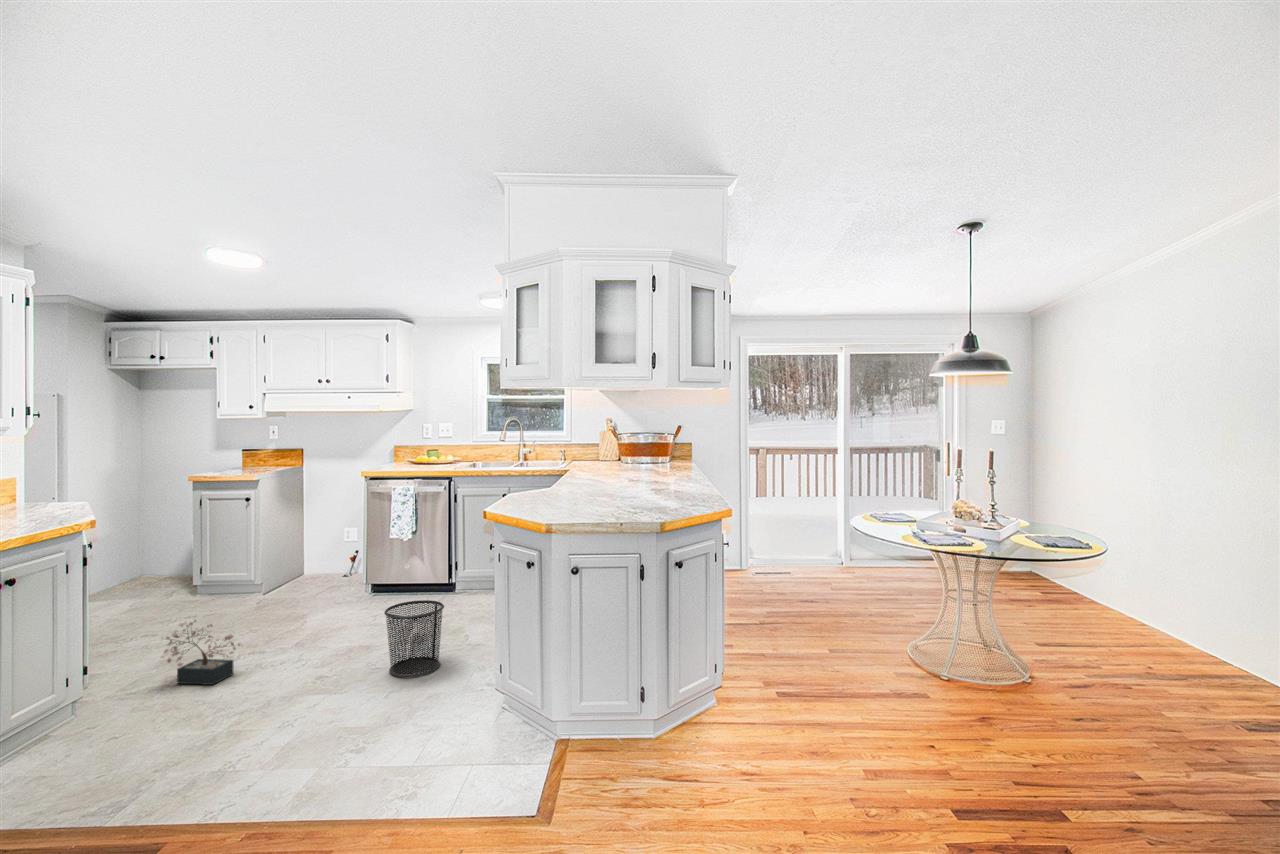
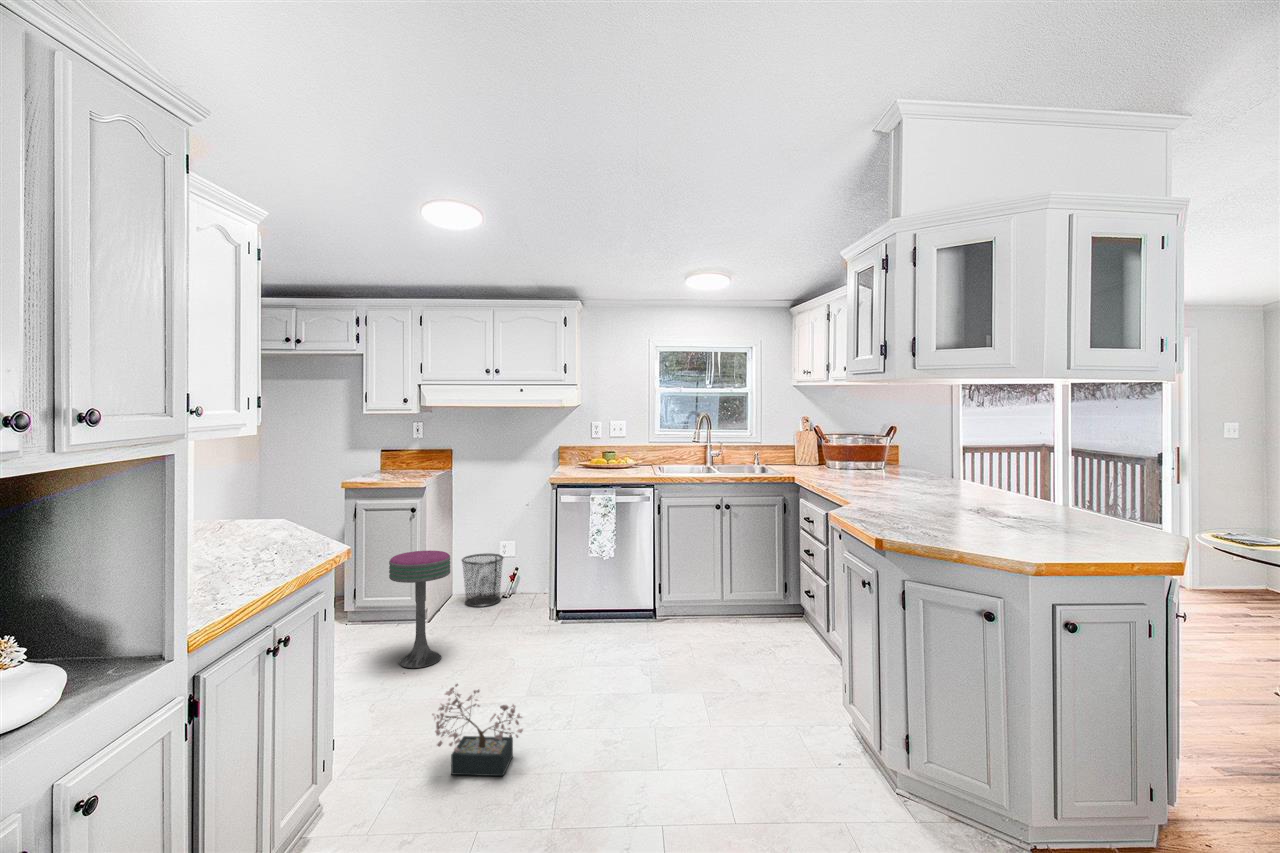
bar stool: none [199,530,255,623] -> present [389,550,450,668]
waste bin: present [384,600,444,677] -> present [462,553,504,607]

